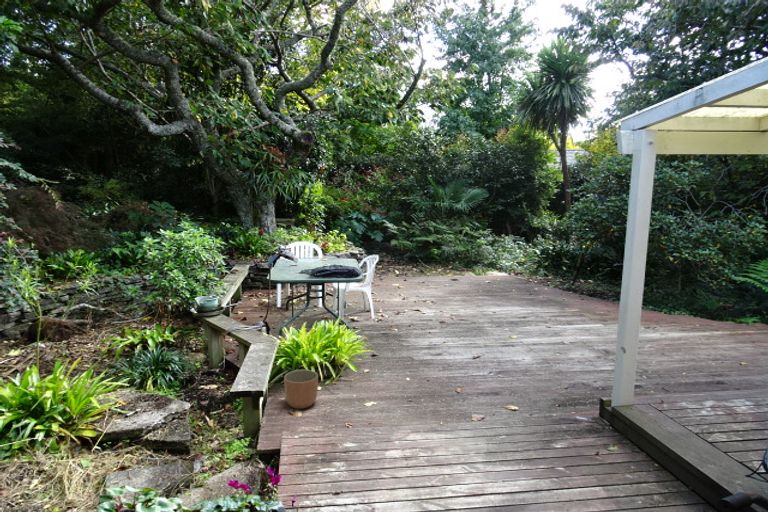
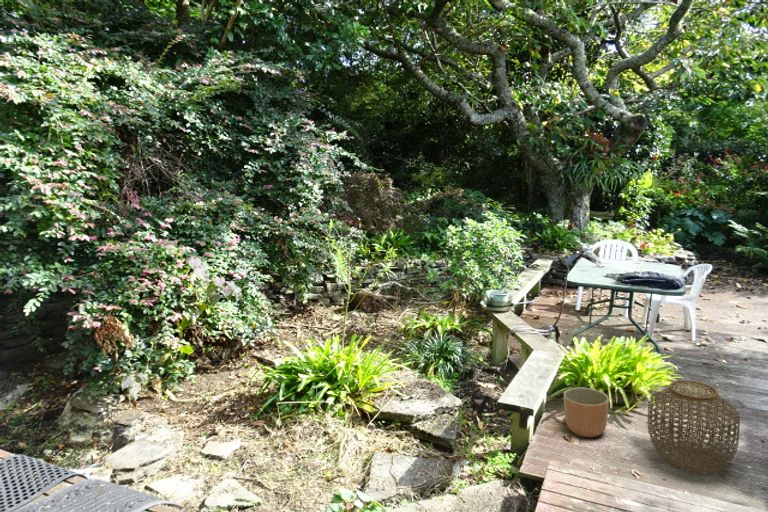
woven basket: none [347,349,401,415] -> present [648,380,740,475]

